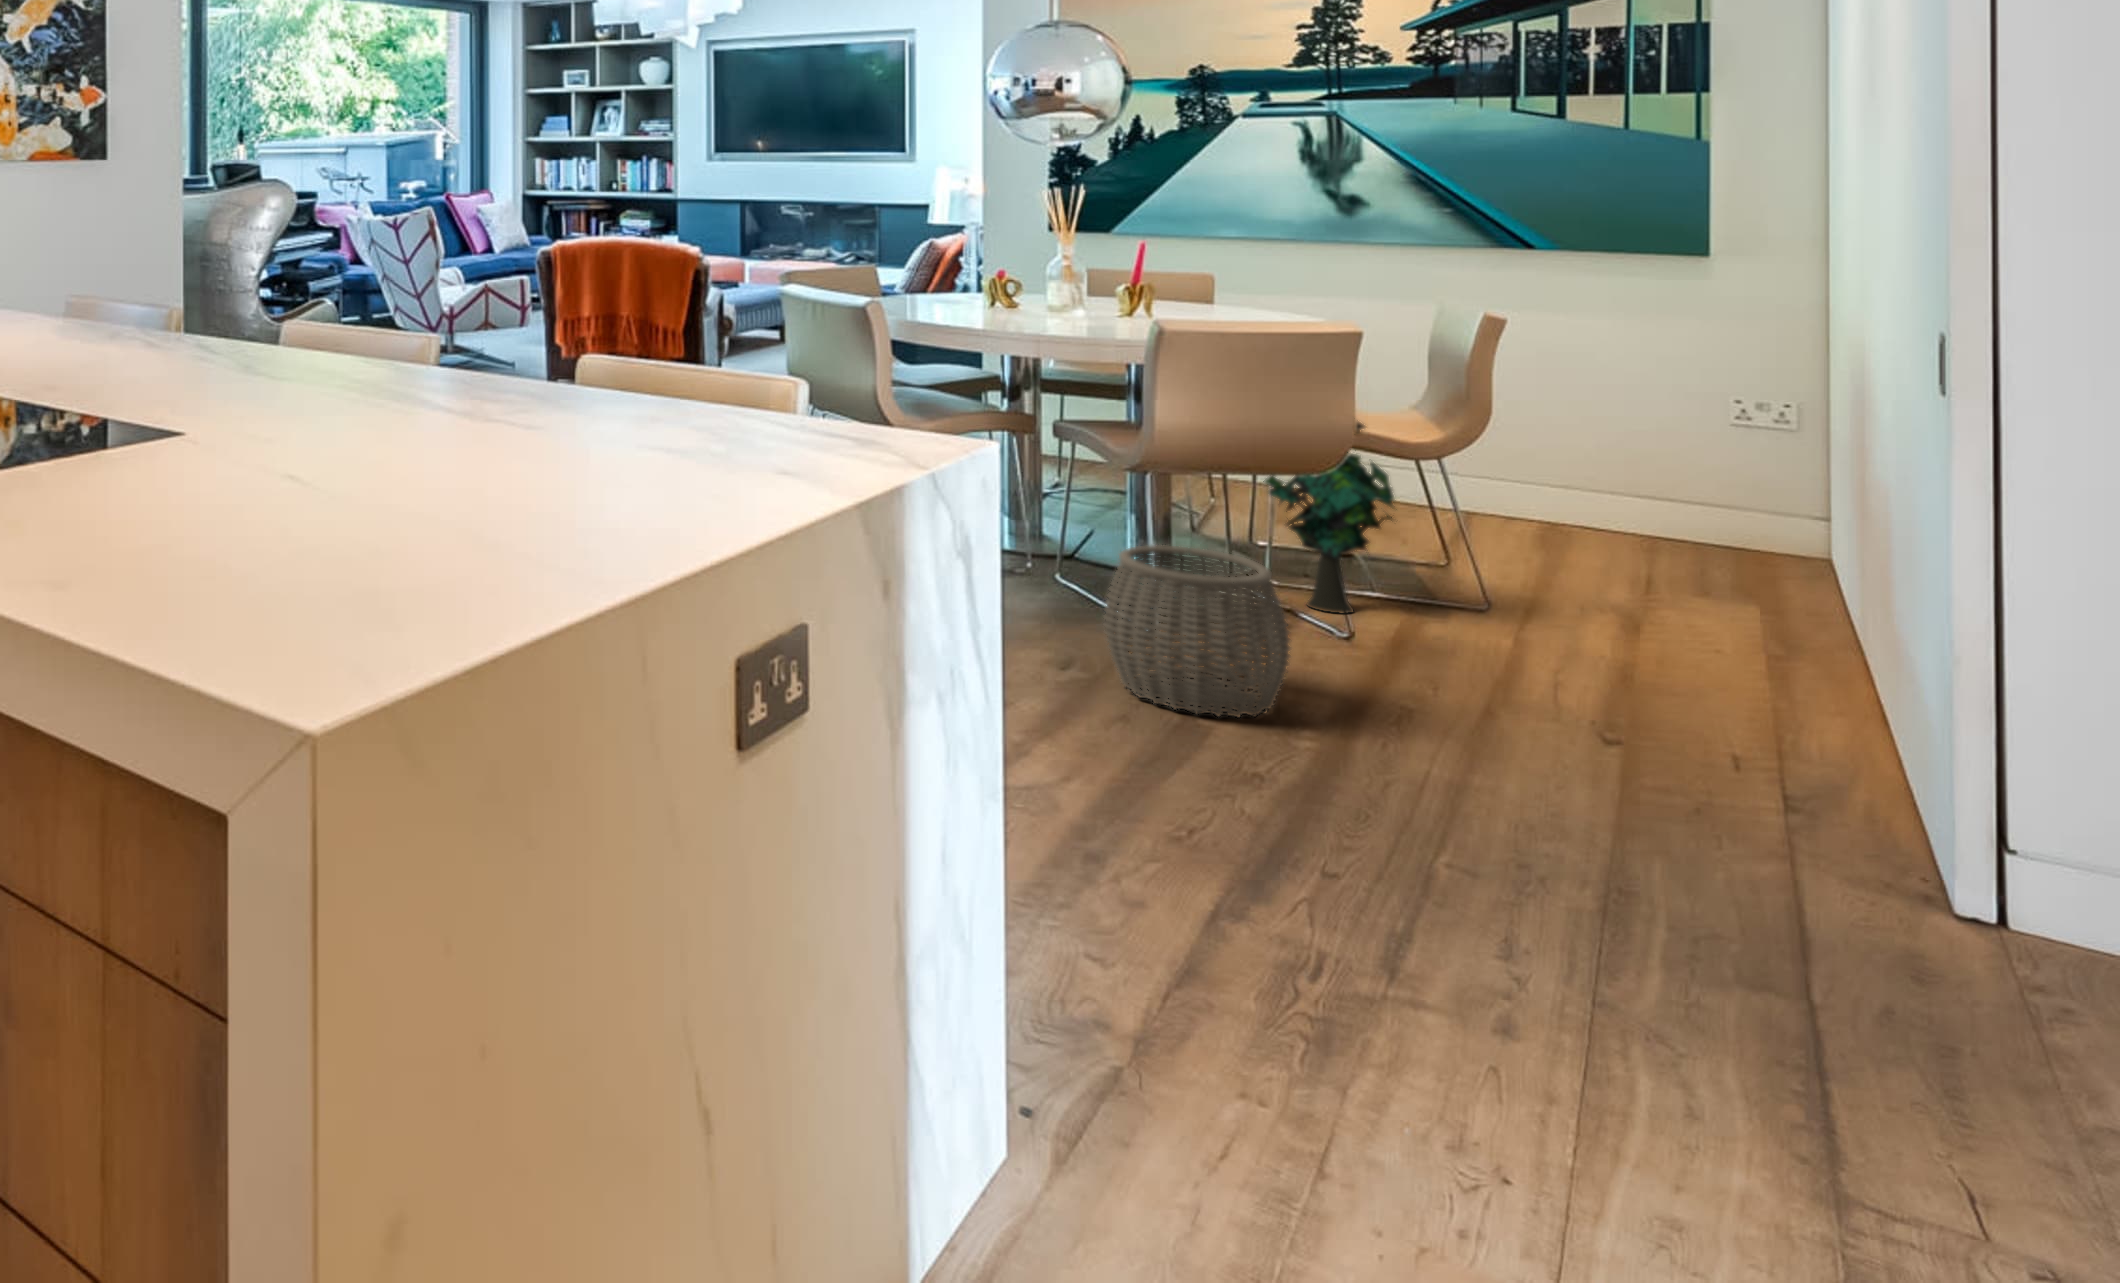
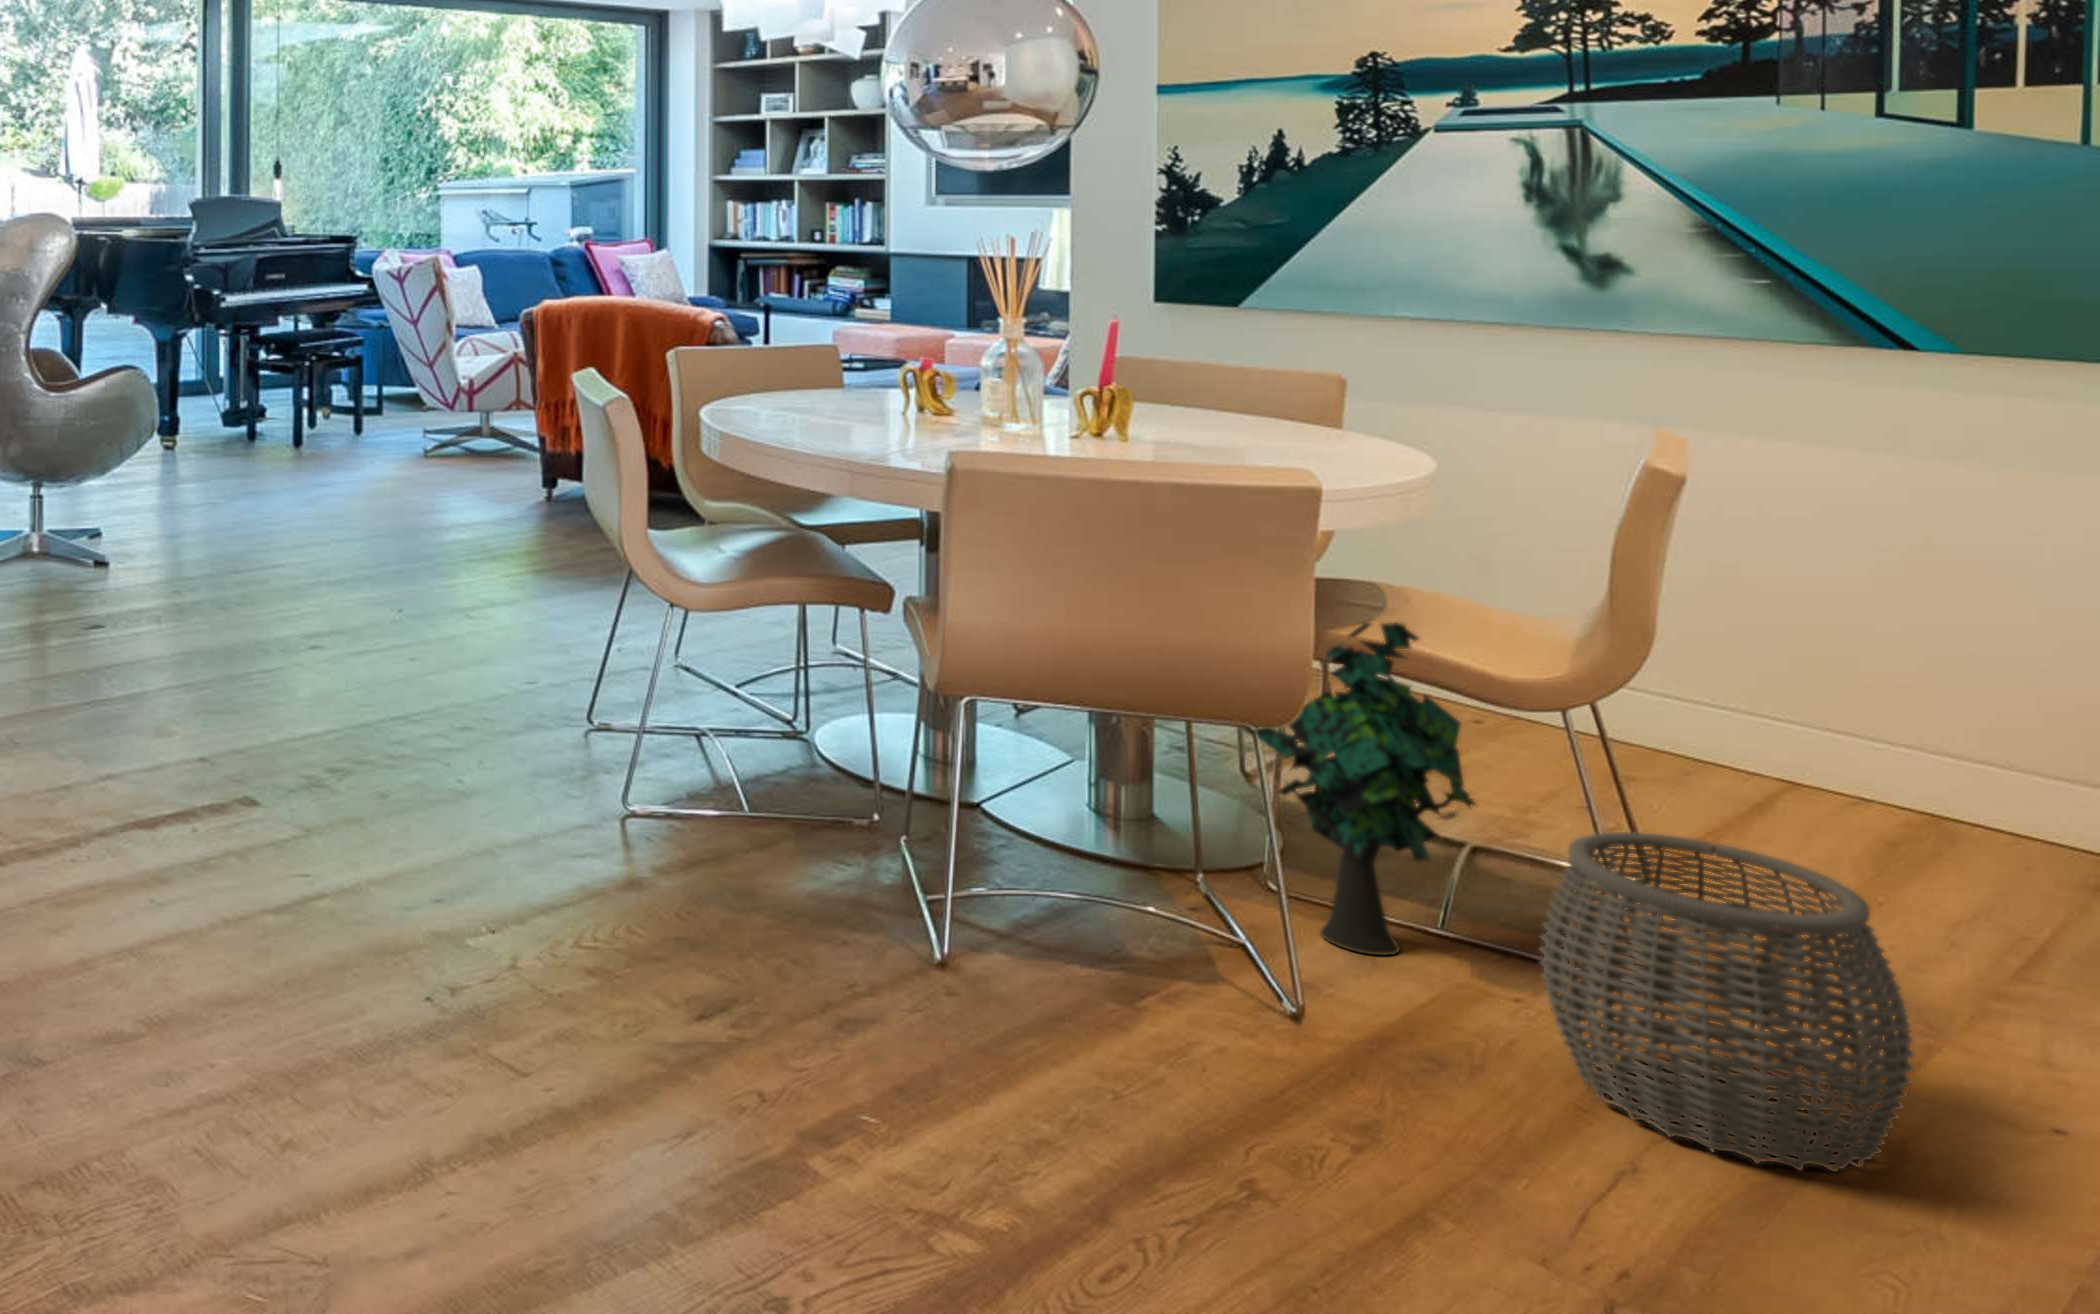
woven basket: present [1104,545,1290,717] -> present [1540,832,1913,1172]

